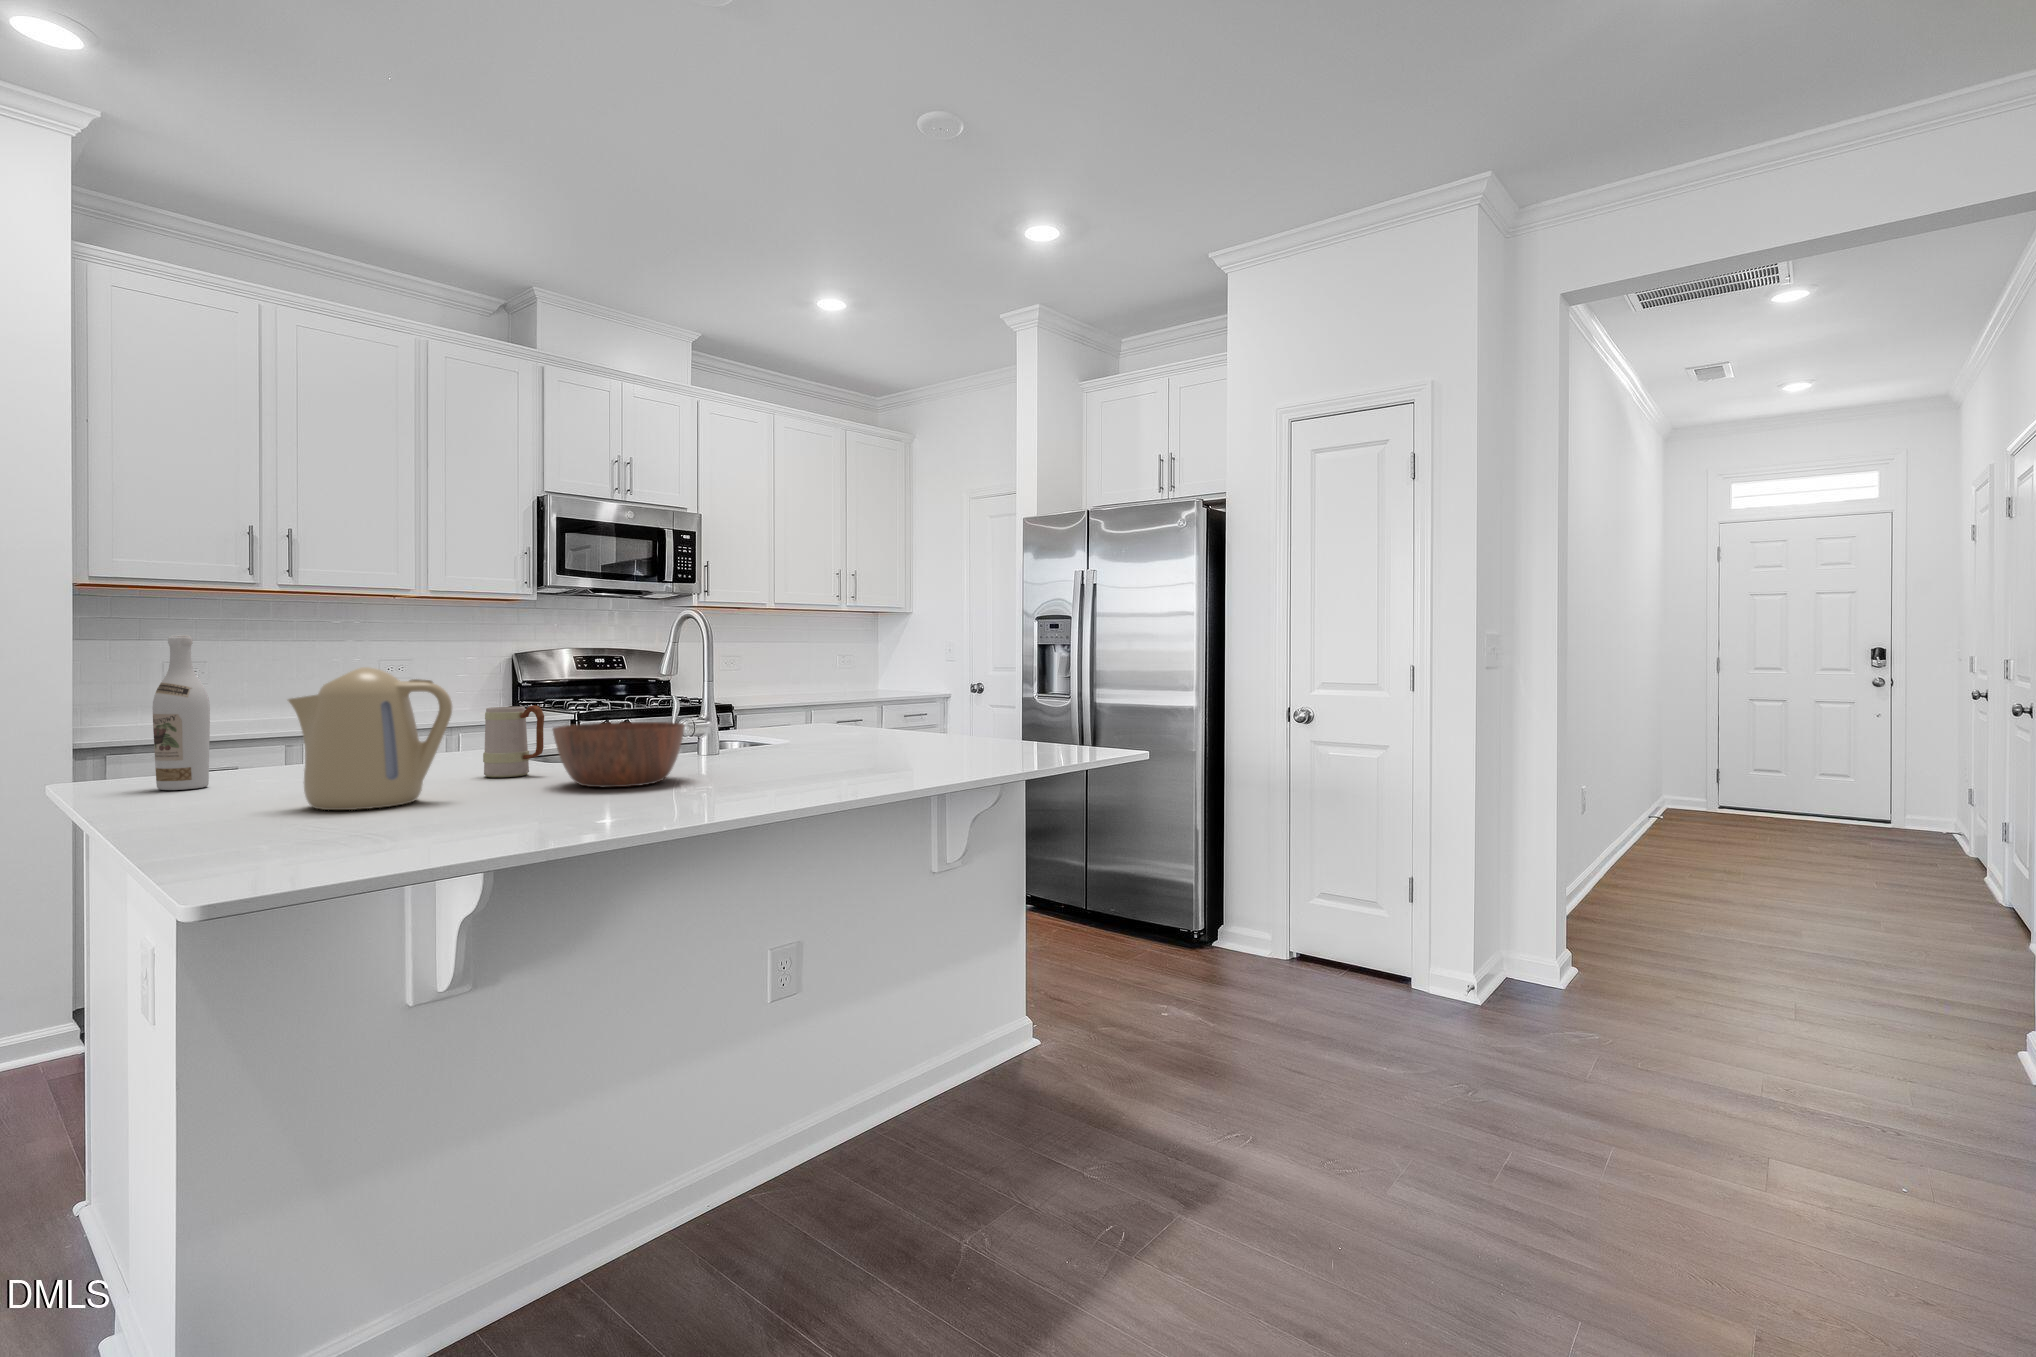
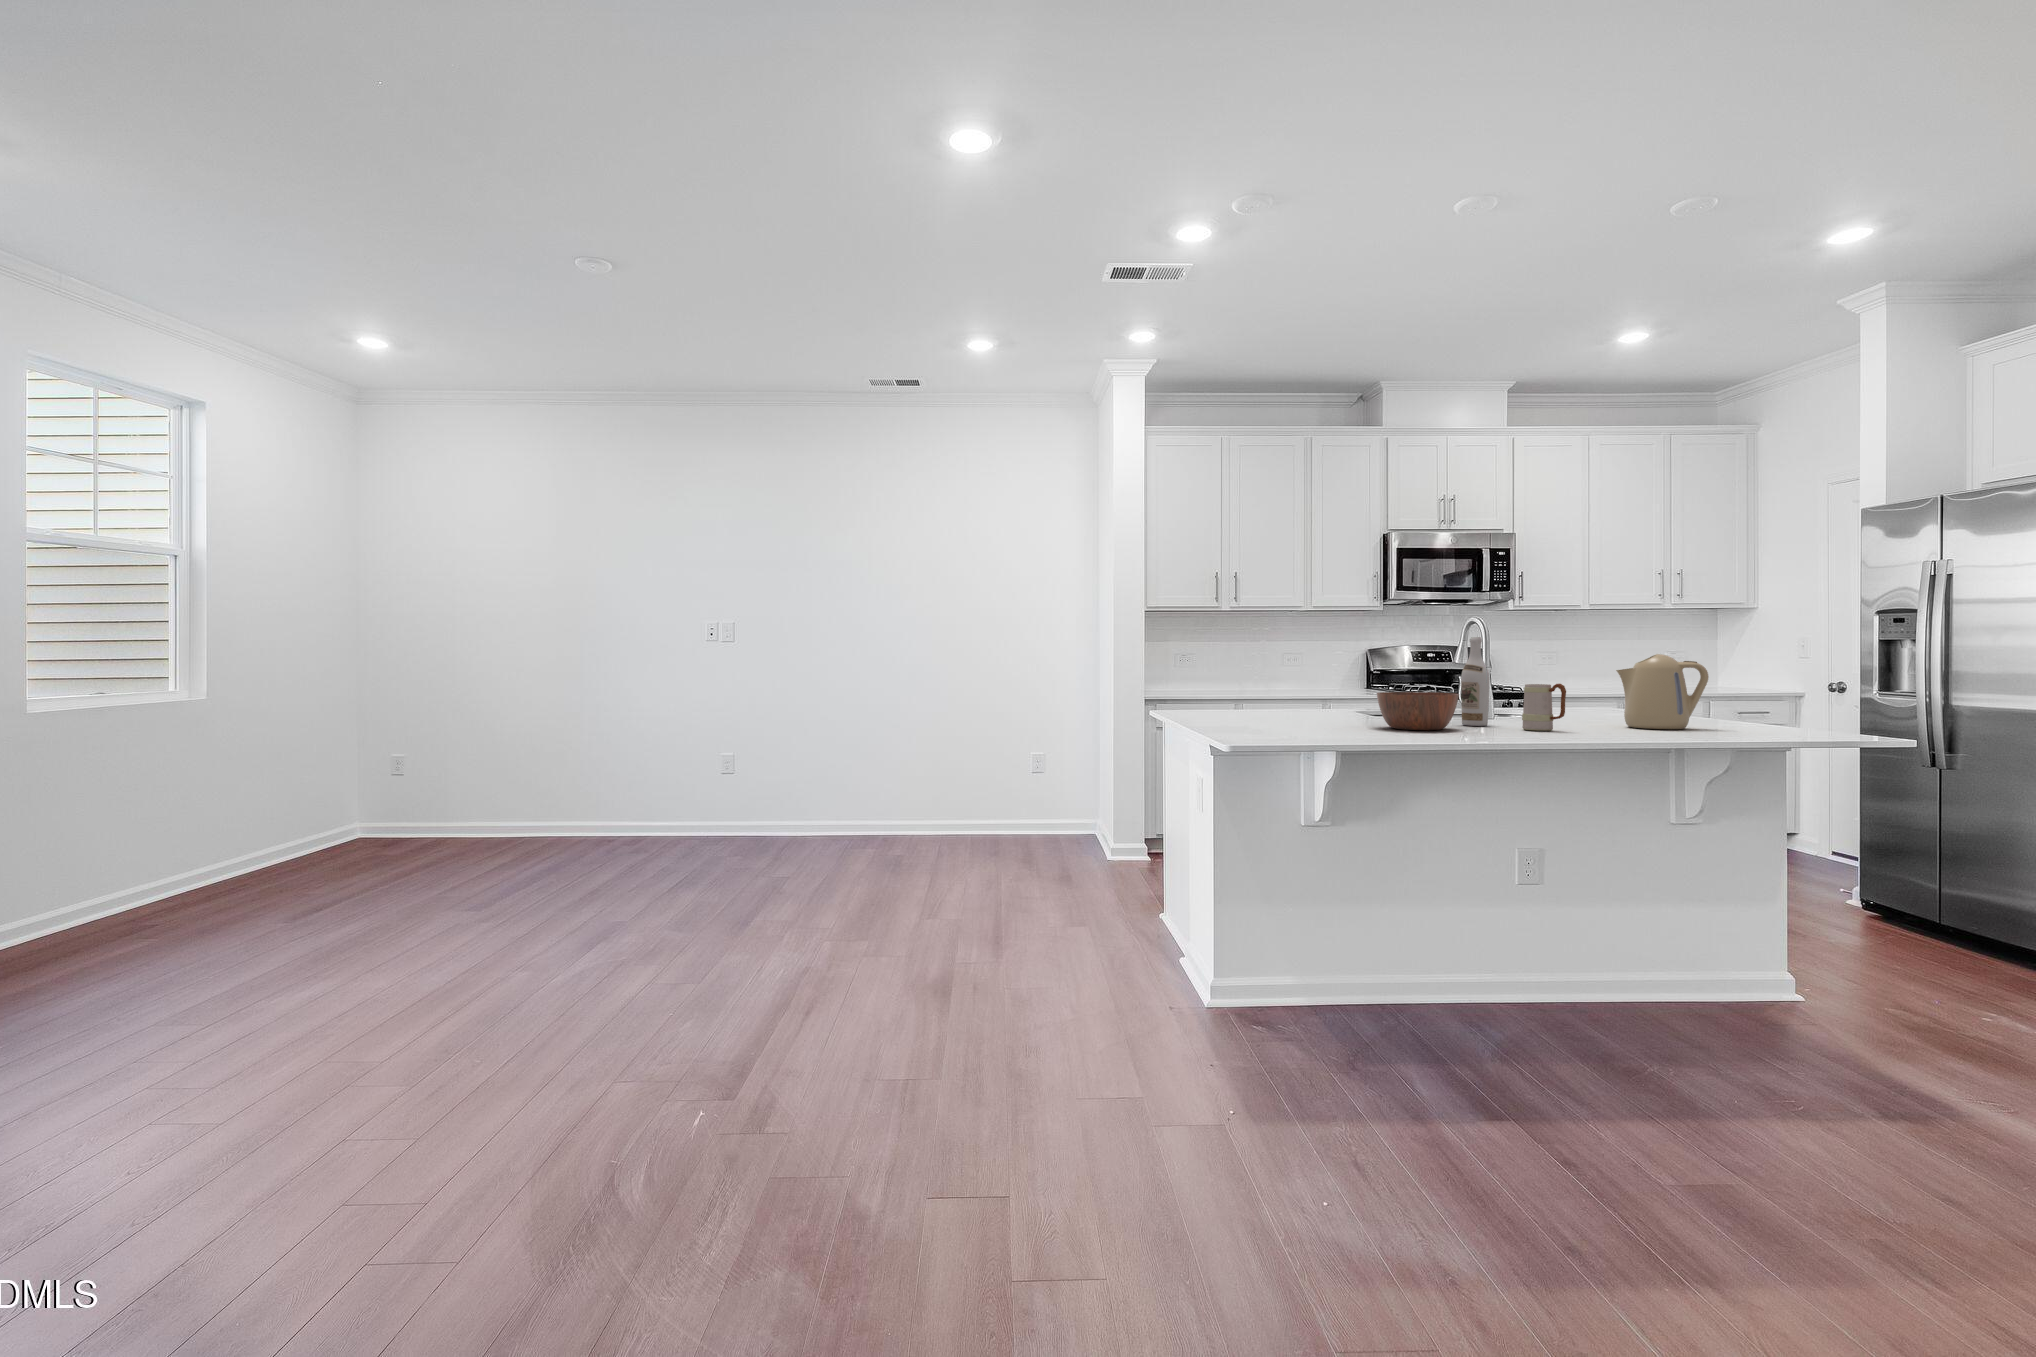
wine bottle: present [152,635,210,790] -> present [1461,637,1489,726]
kettle: present [288,667,452,810] -> present [1616,654,1709,729]
mug: present [483,706,544,777] -> present [1522,684,1566,731]

